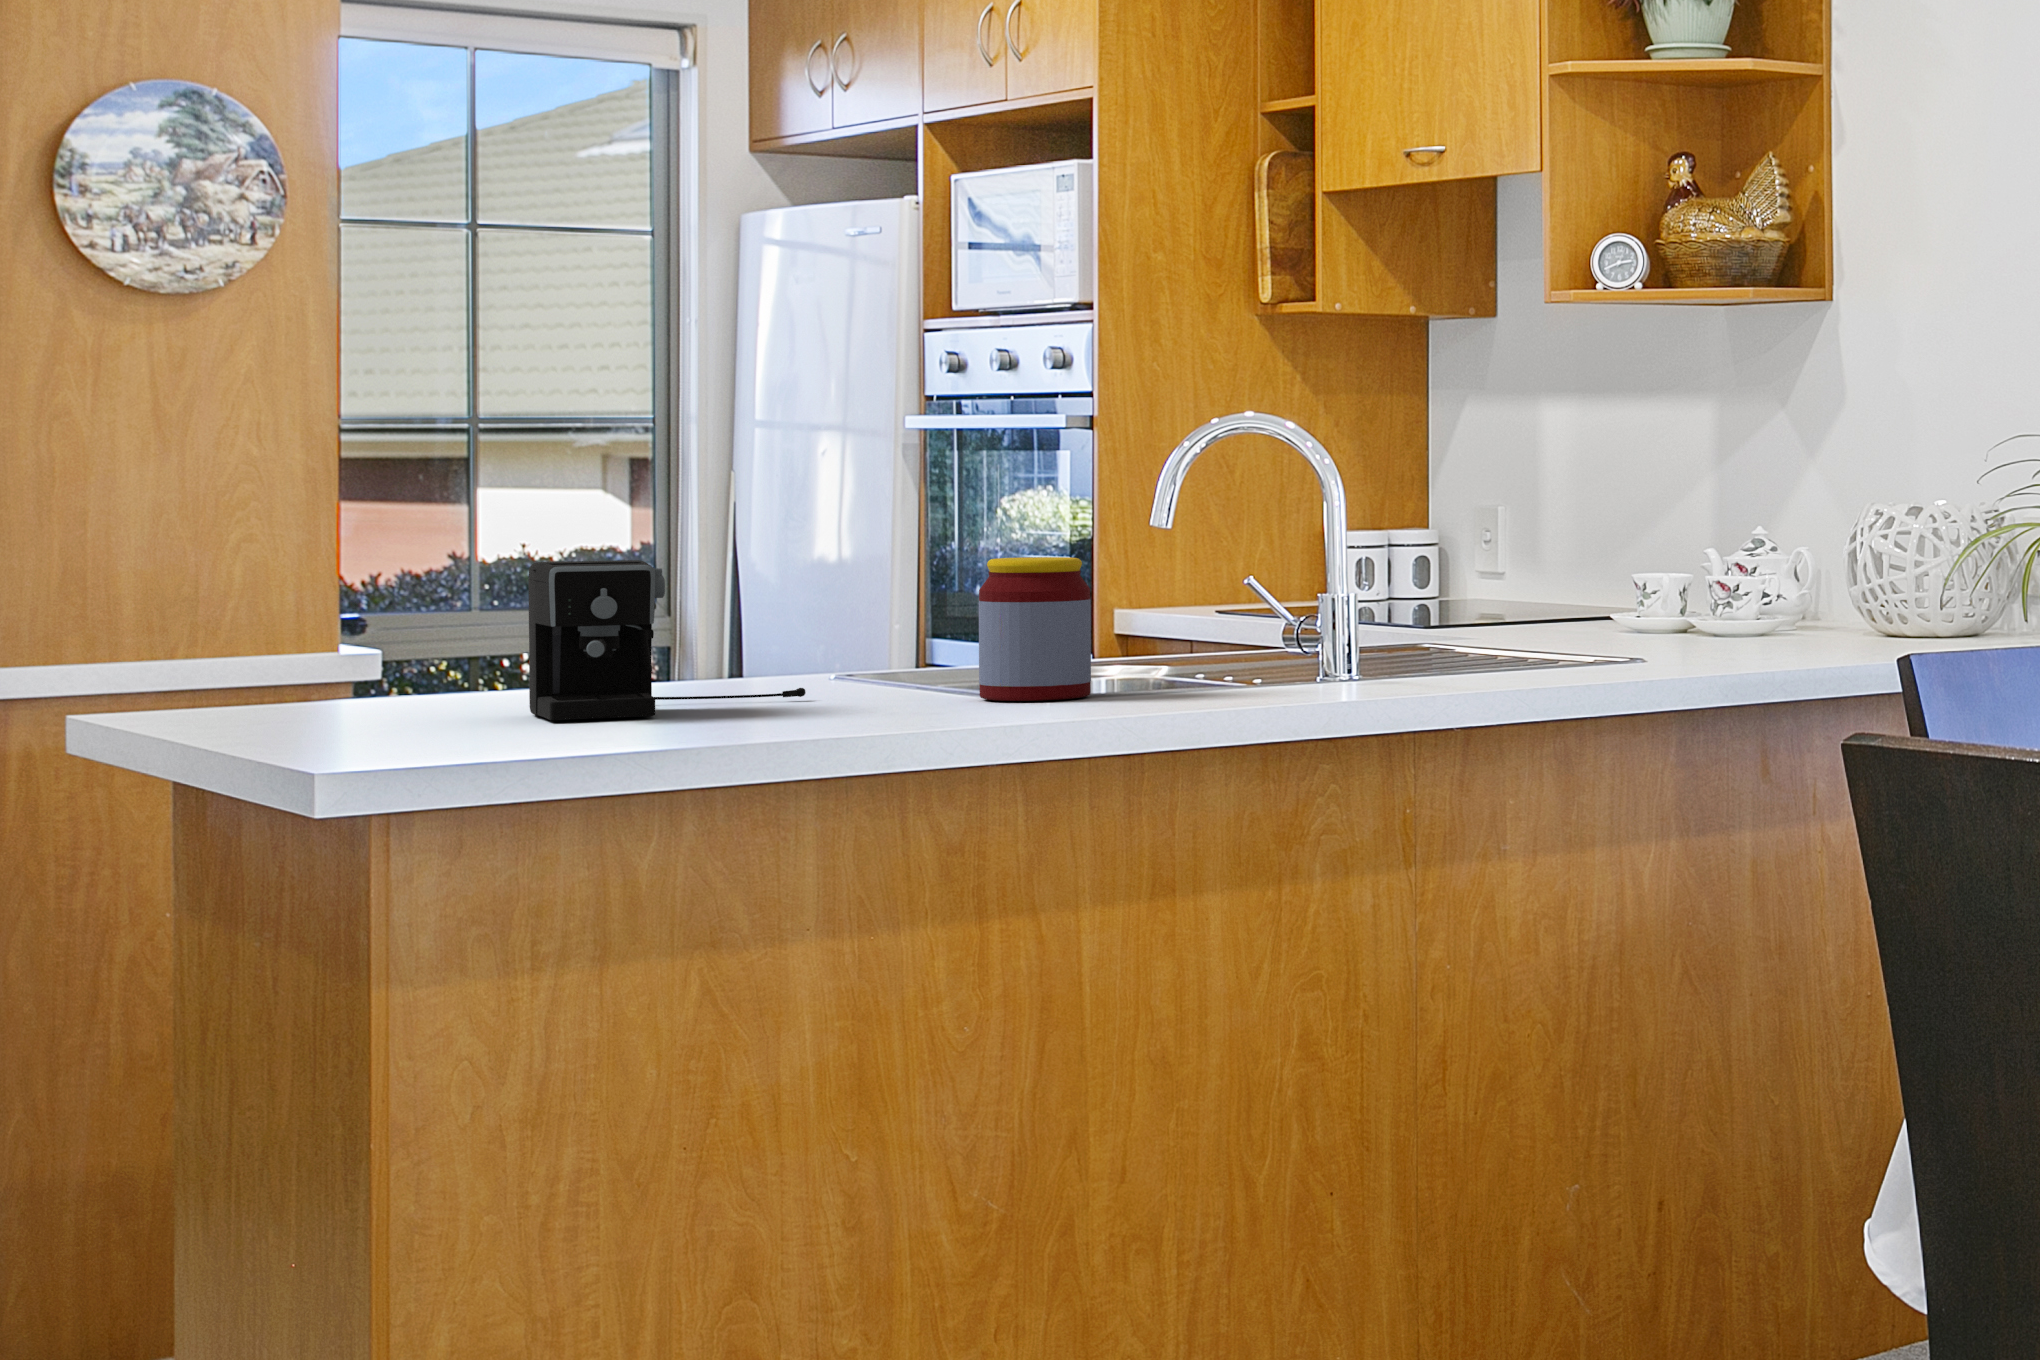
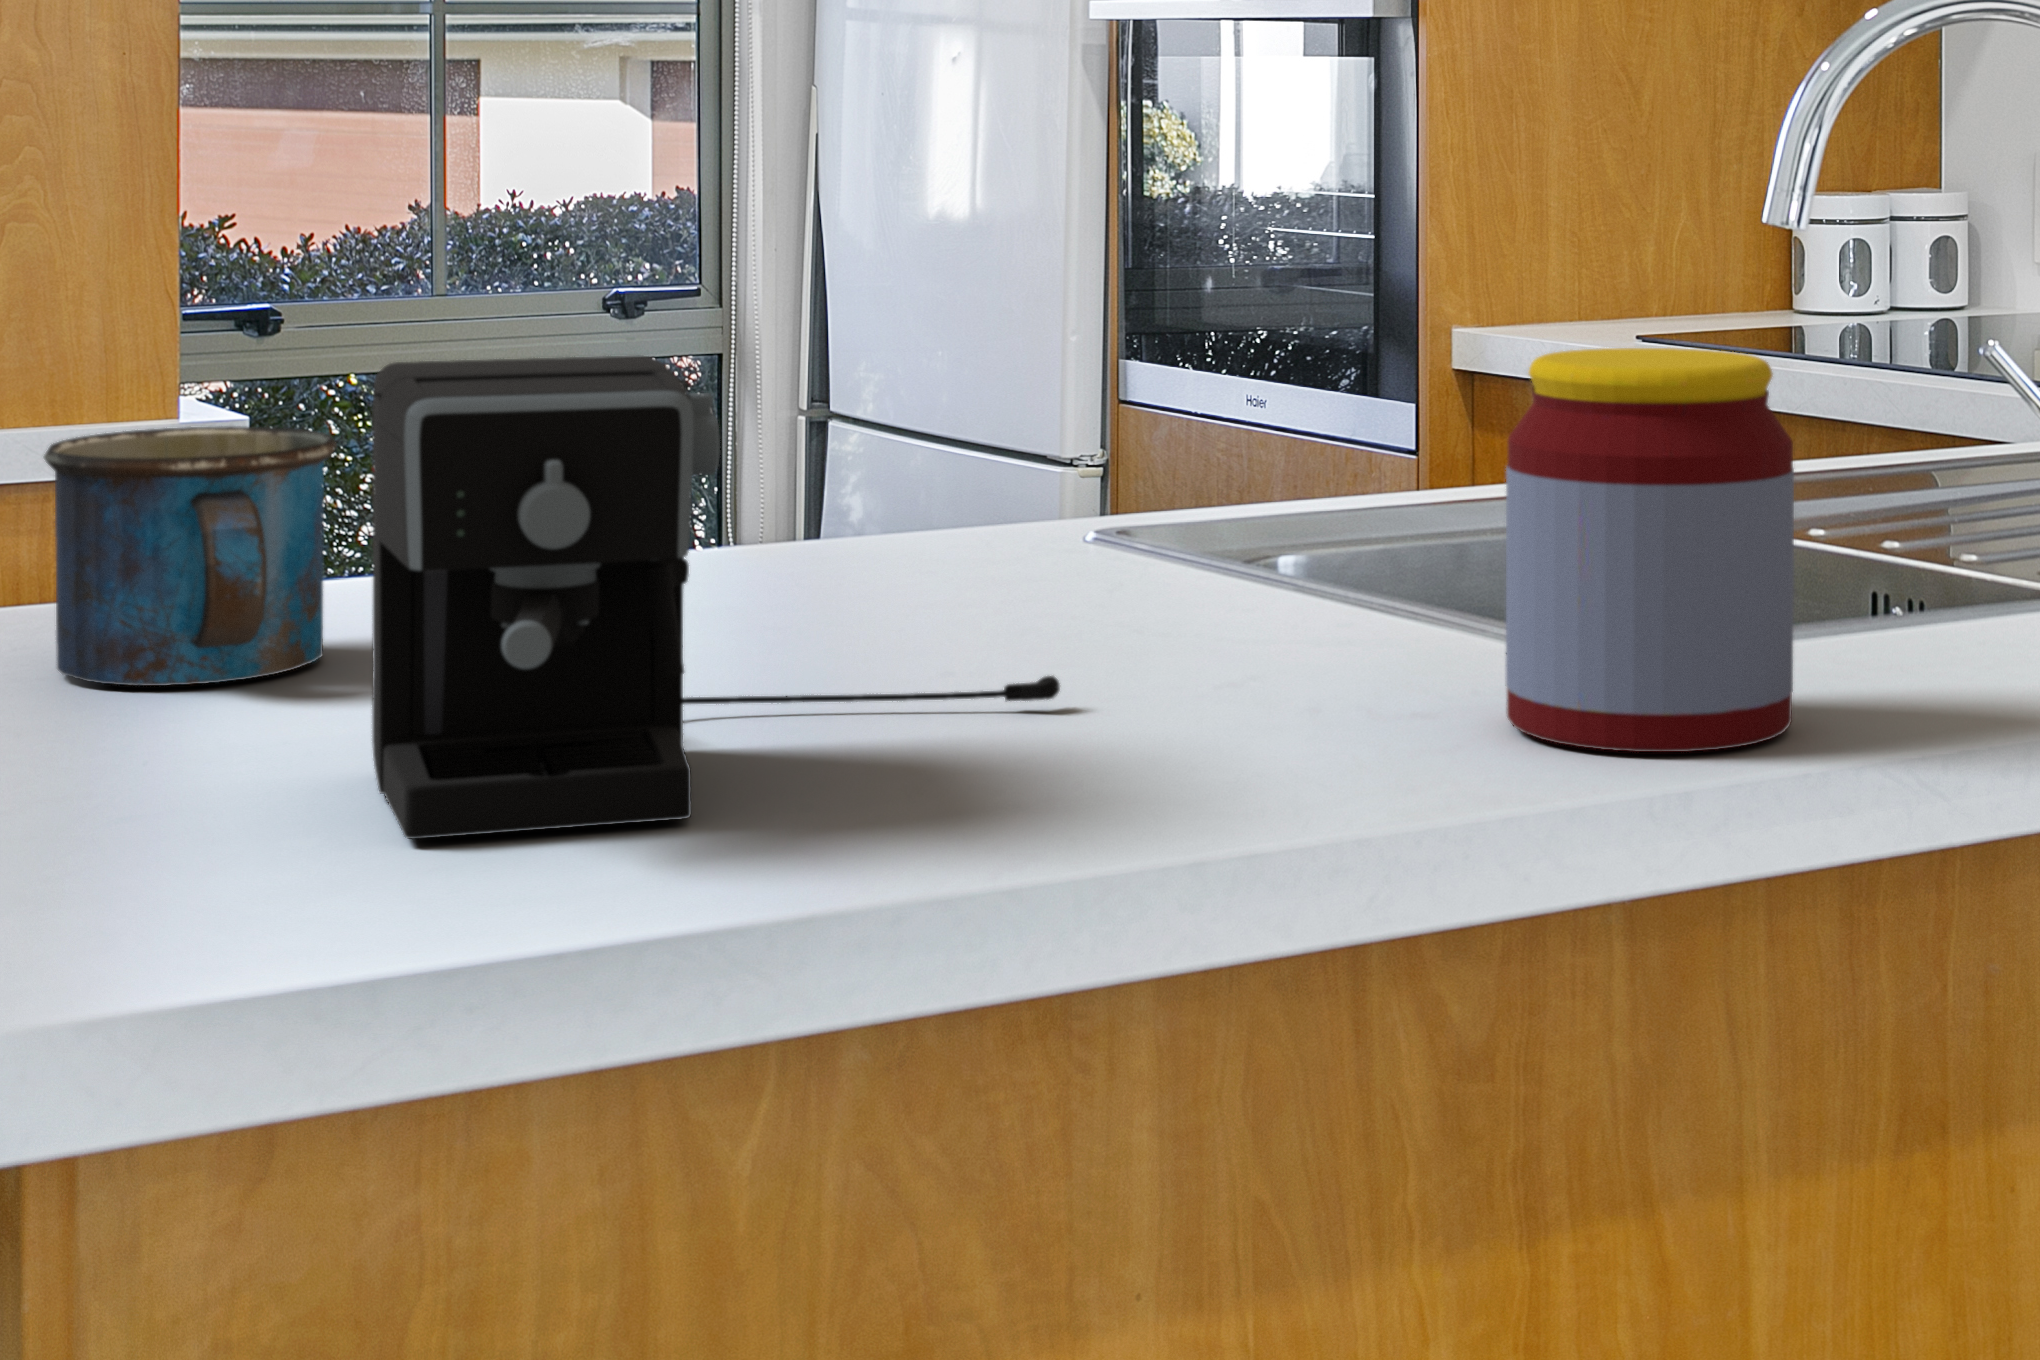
mug: none [373,606,499,704] -> present [44,426,336,686]

